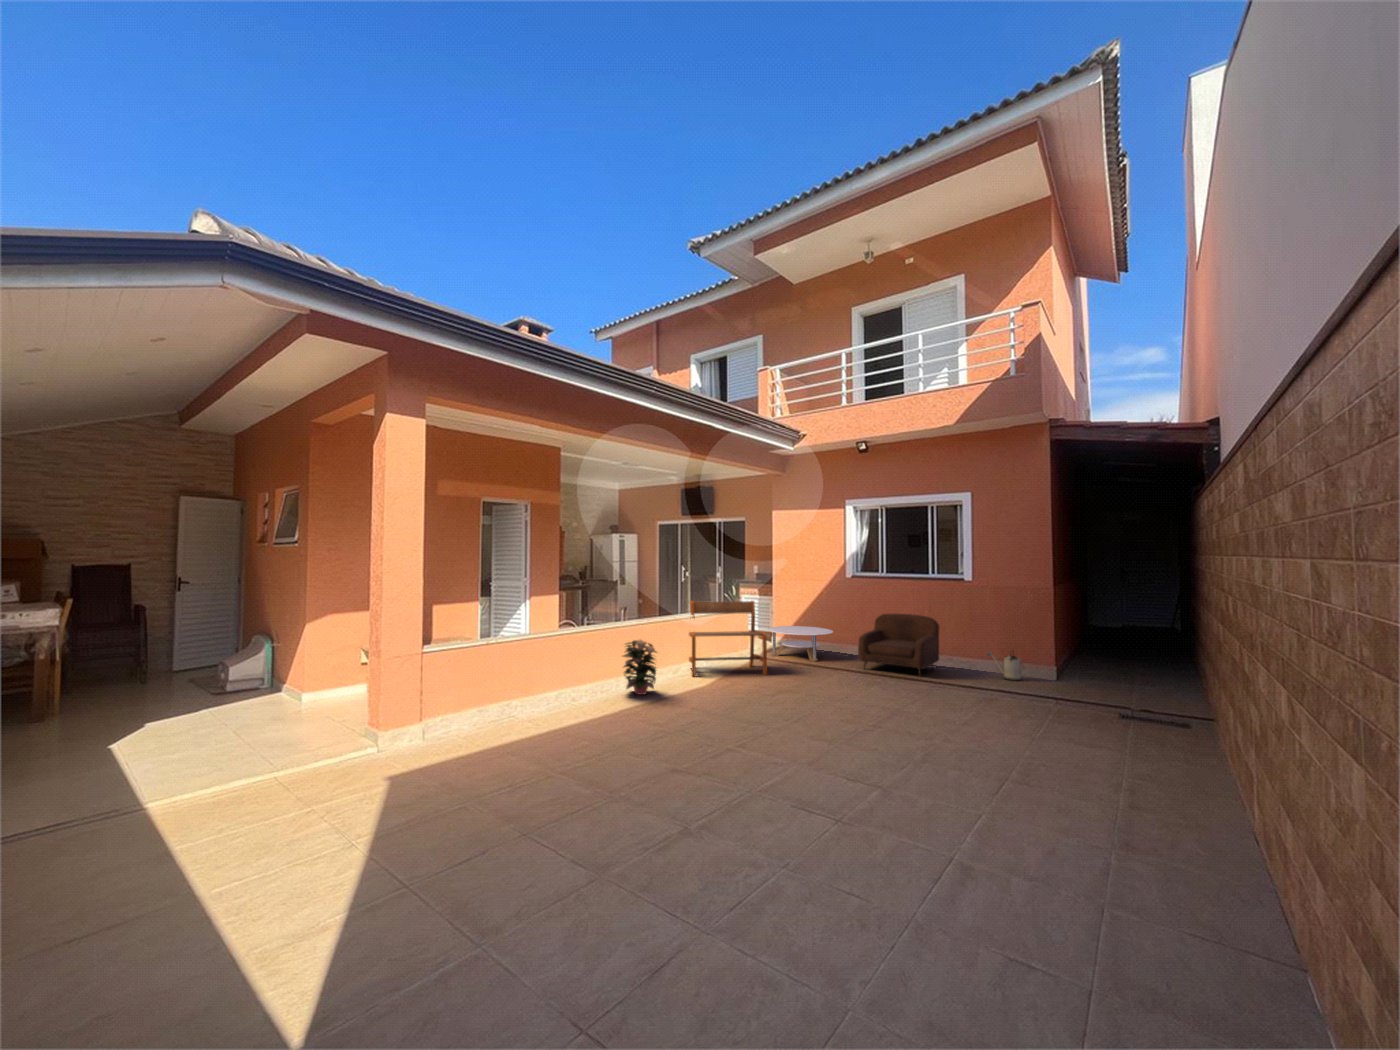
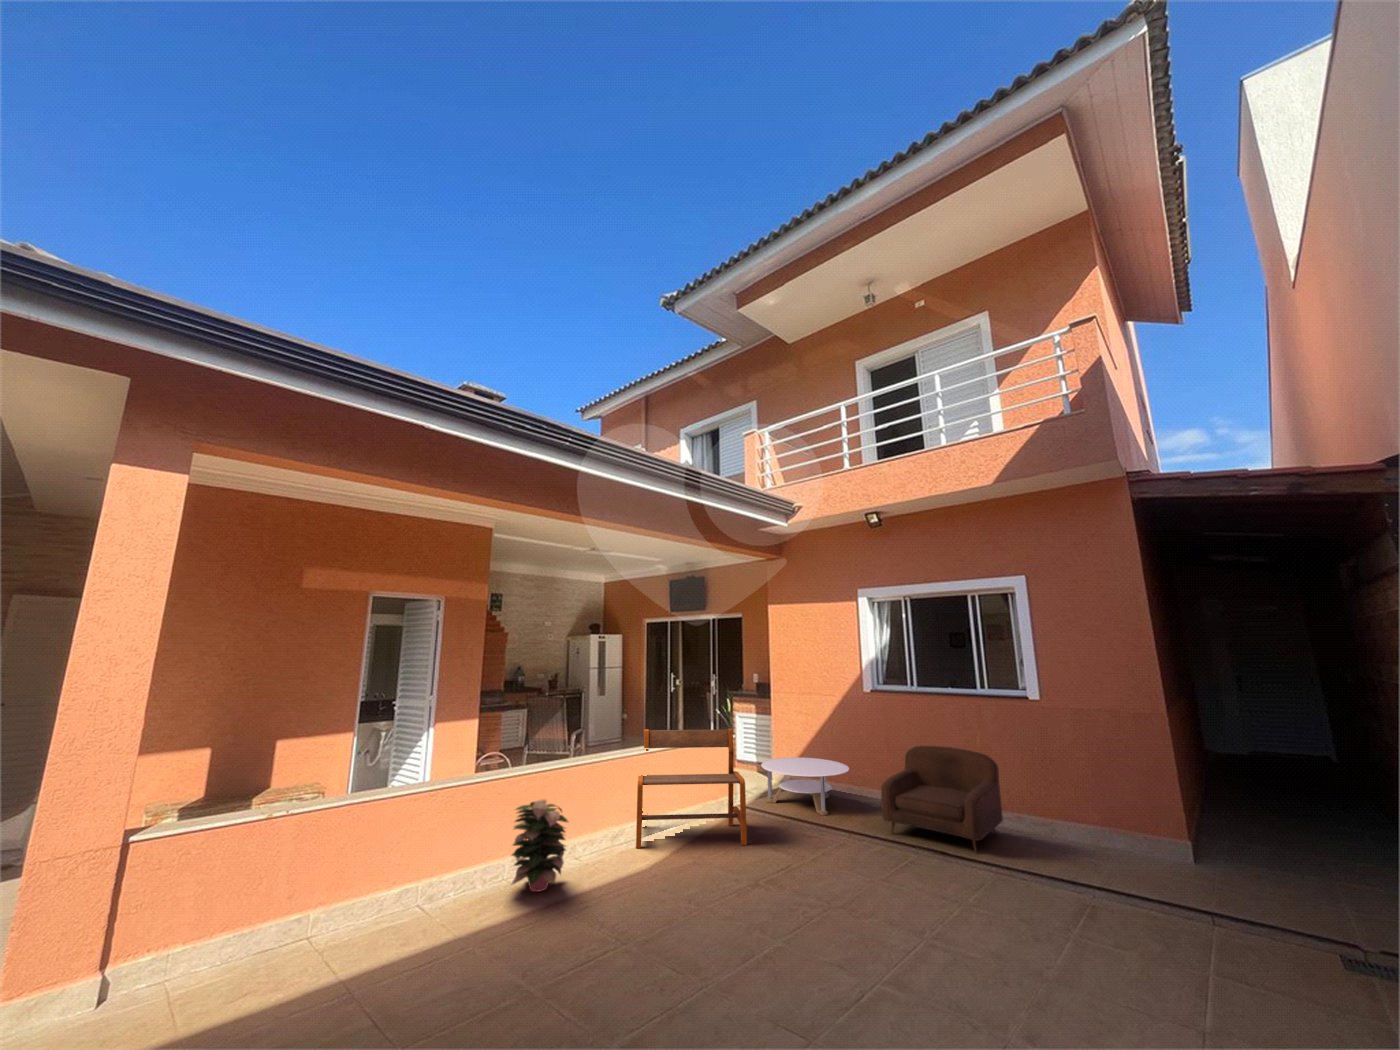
watering can: present [987,650,1021,681] -> none [1075,810,1140,864]

